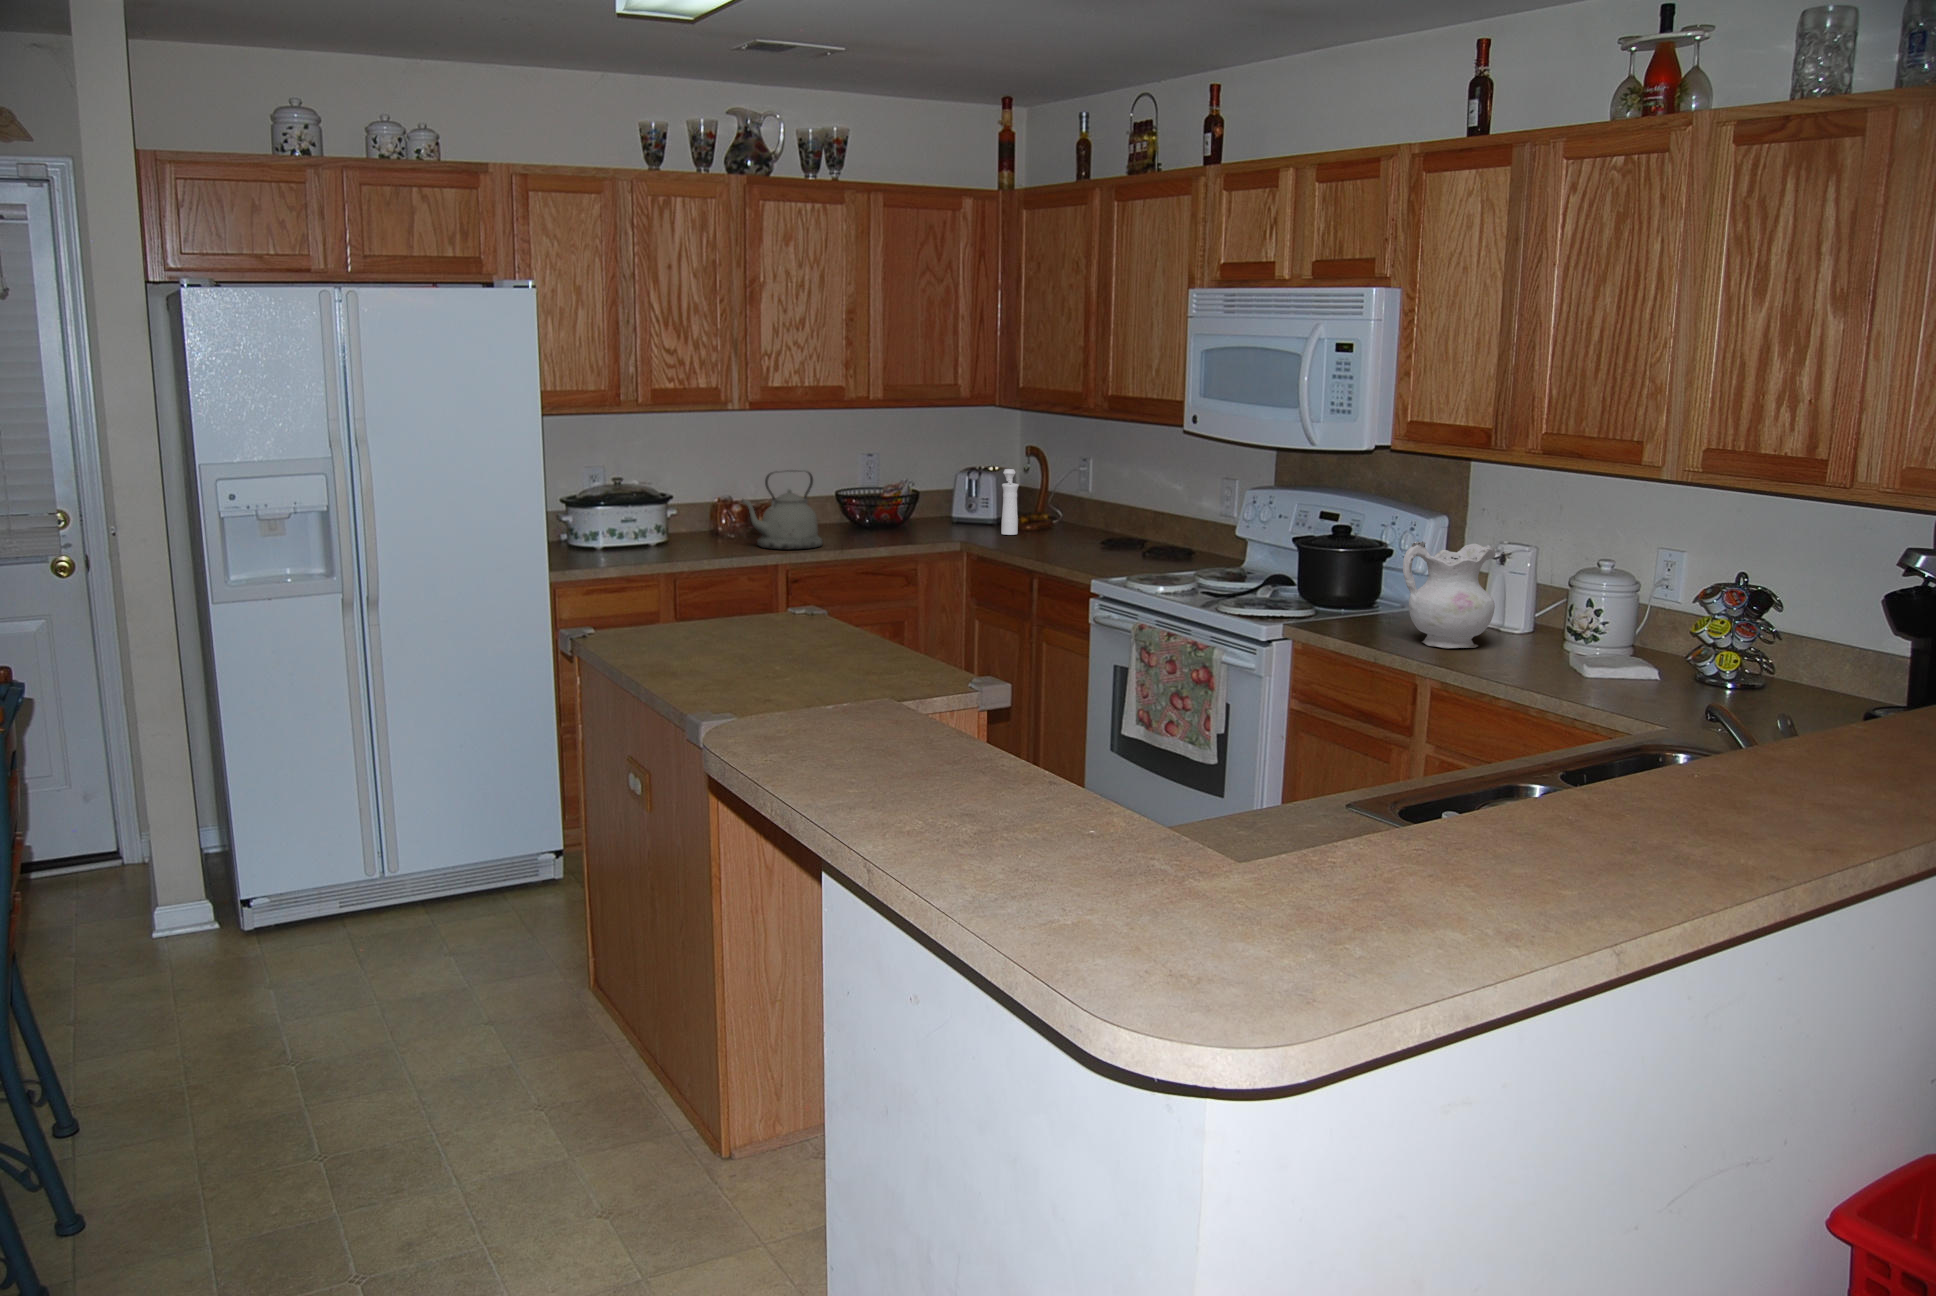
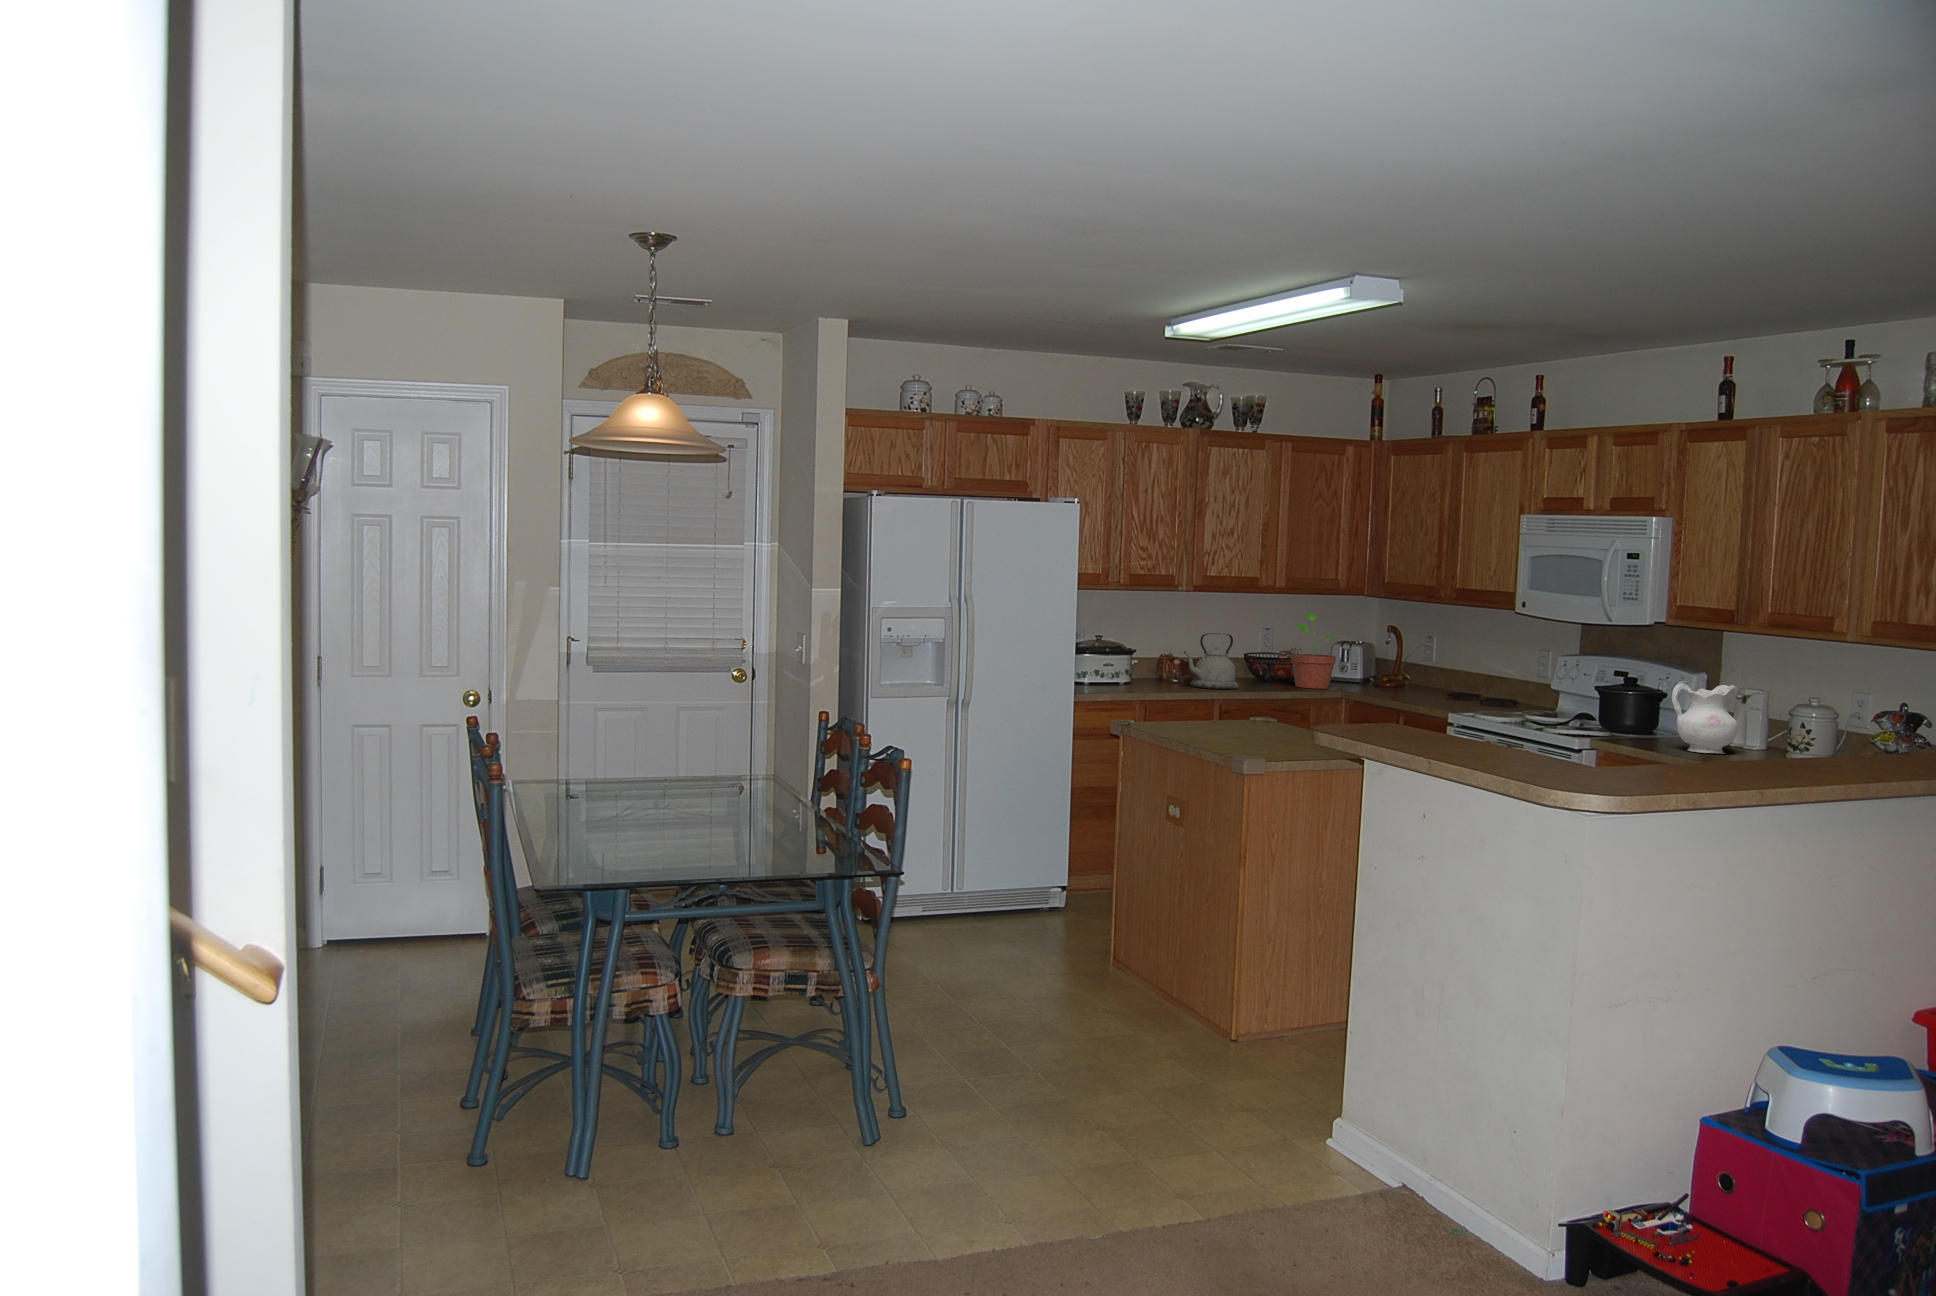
potted plant: none [898,434,957,539] -> present [1291,613,1336,689]
pepper mill: present [1001,469,1019,535] -> none [1367,642,1382,689]

